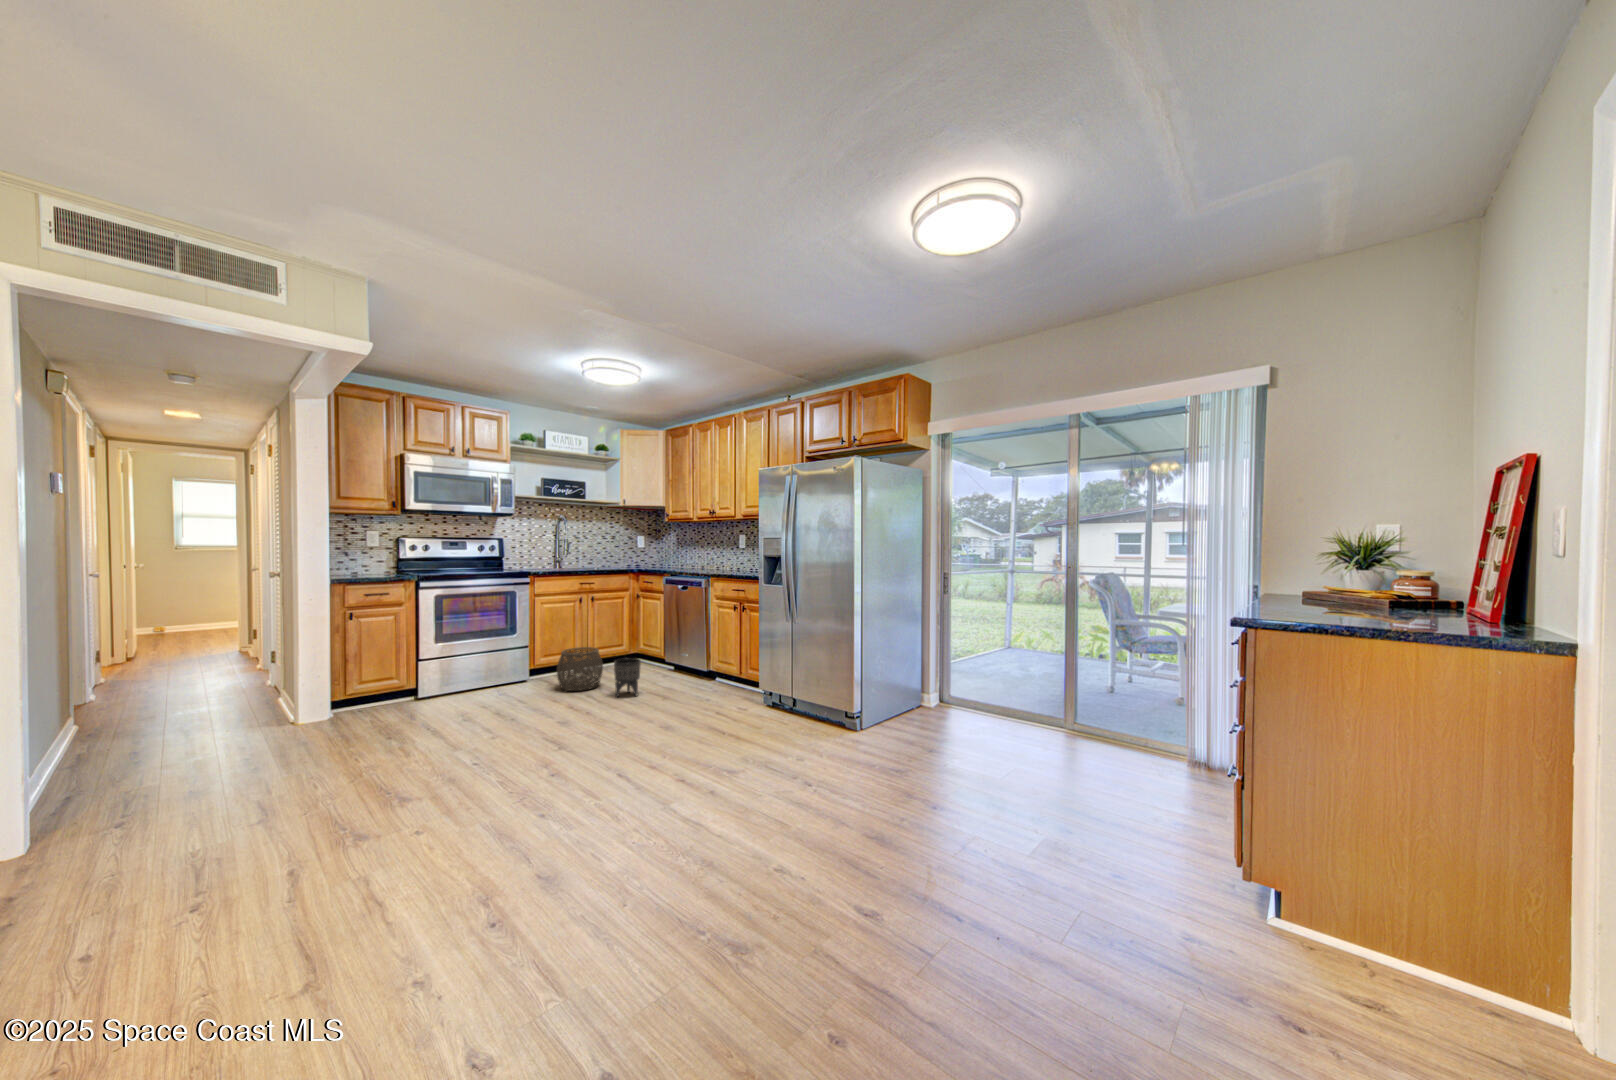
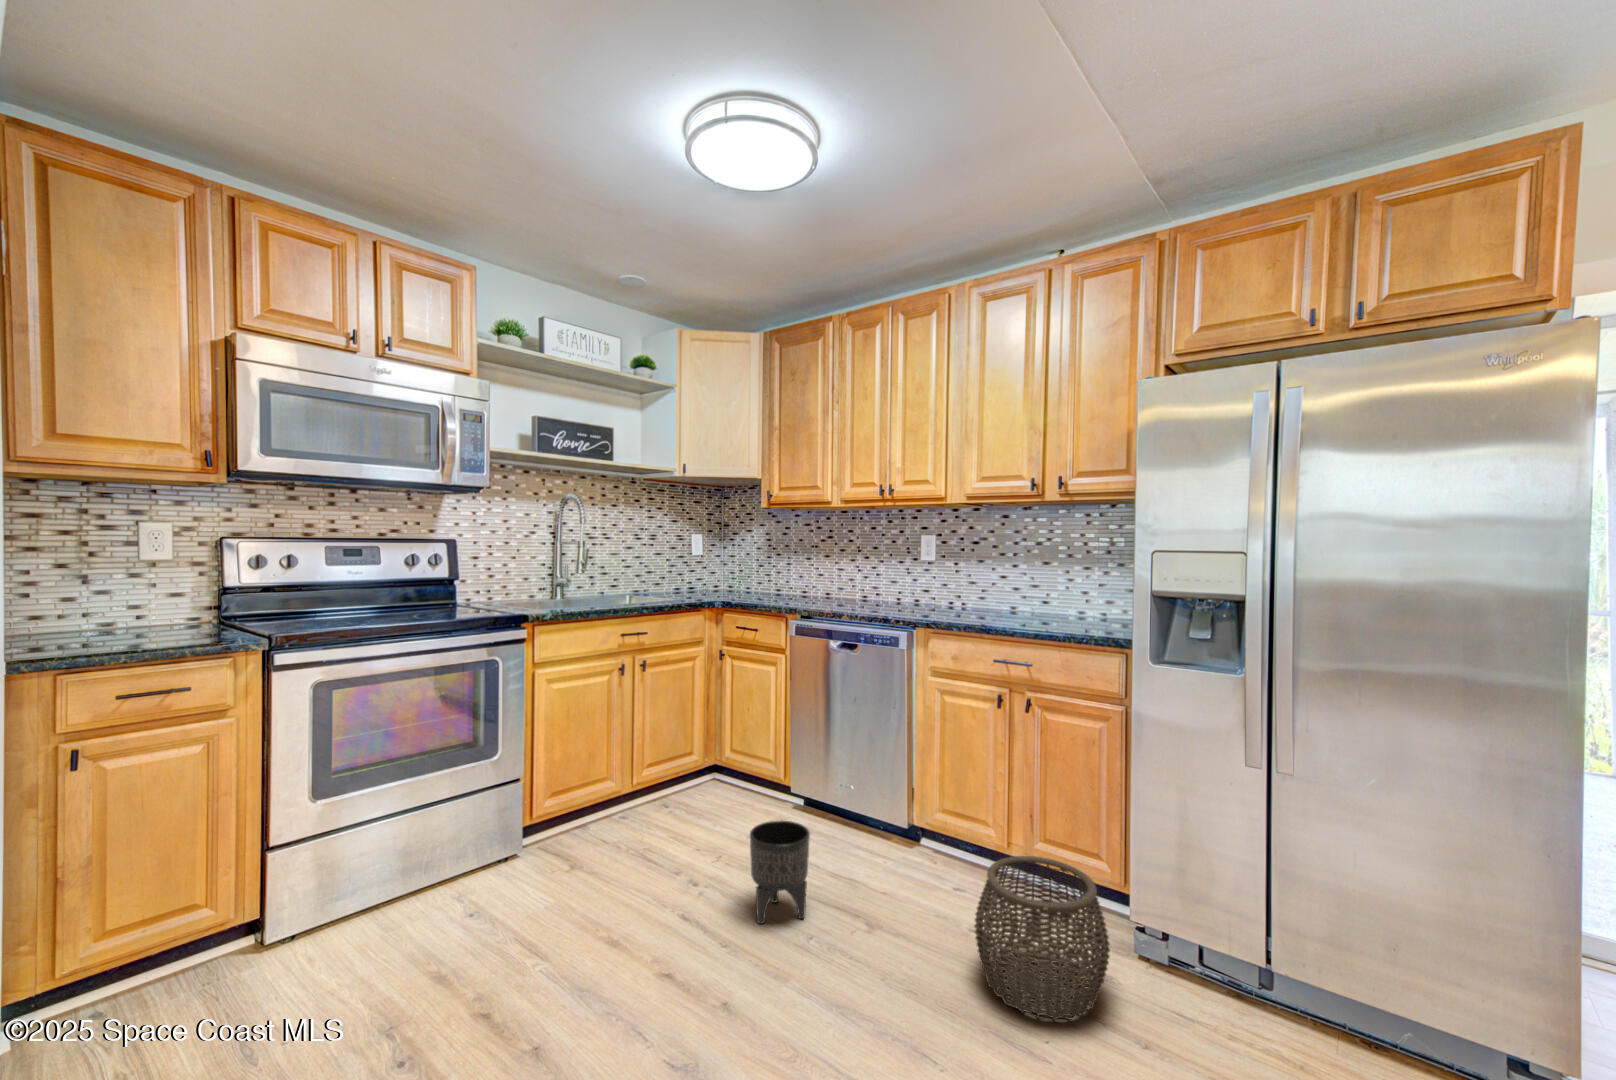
woven basket: present [557,647,603,691] -> present [975,856,1110,1020]

